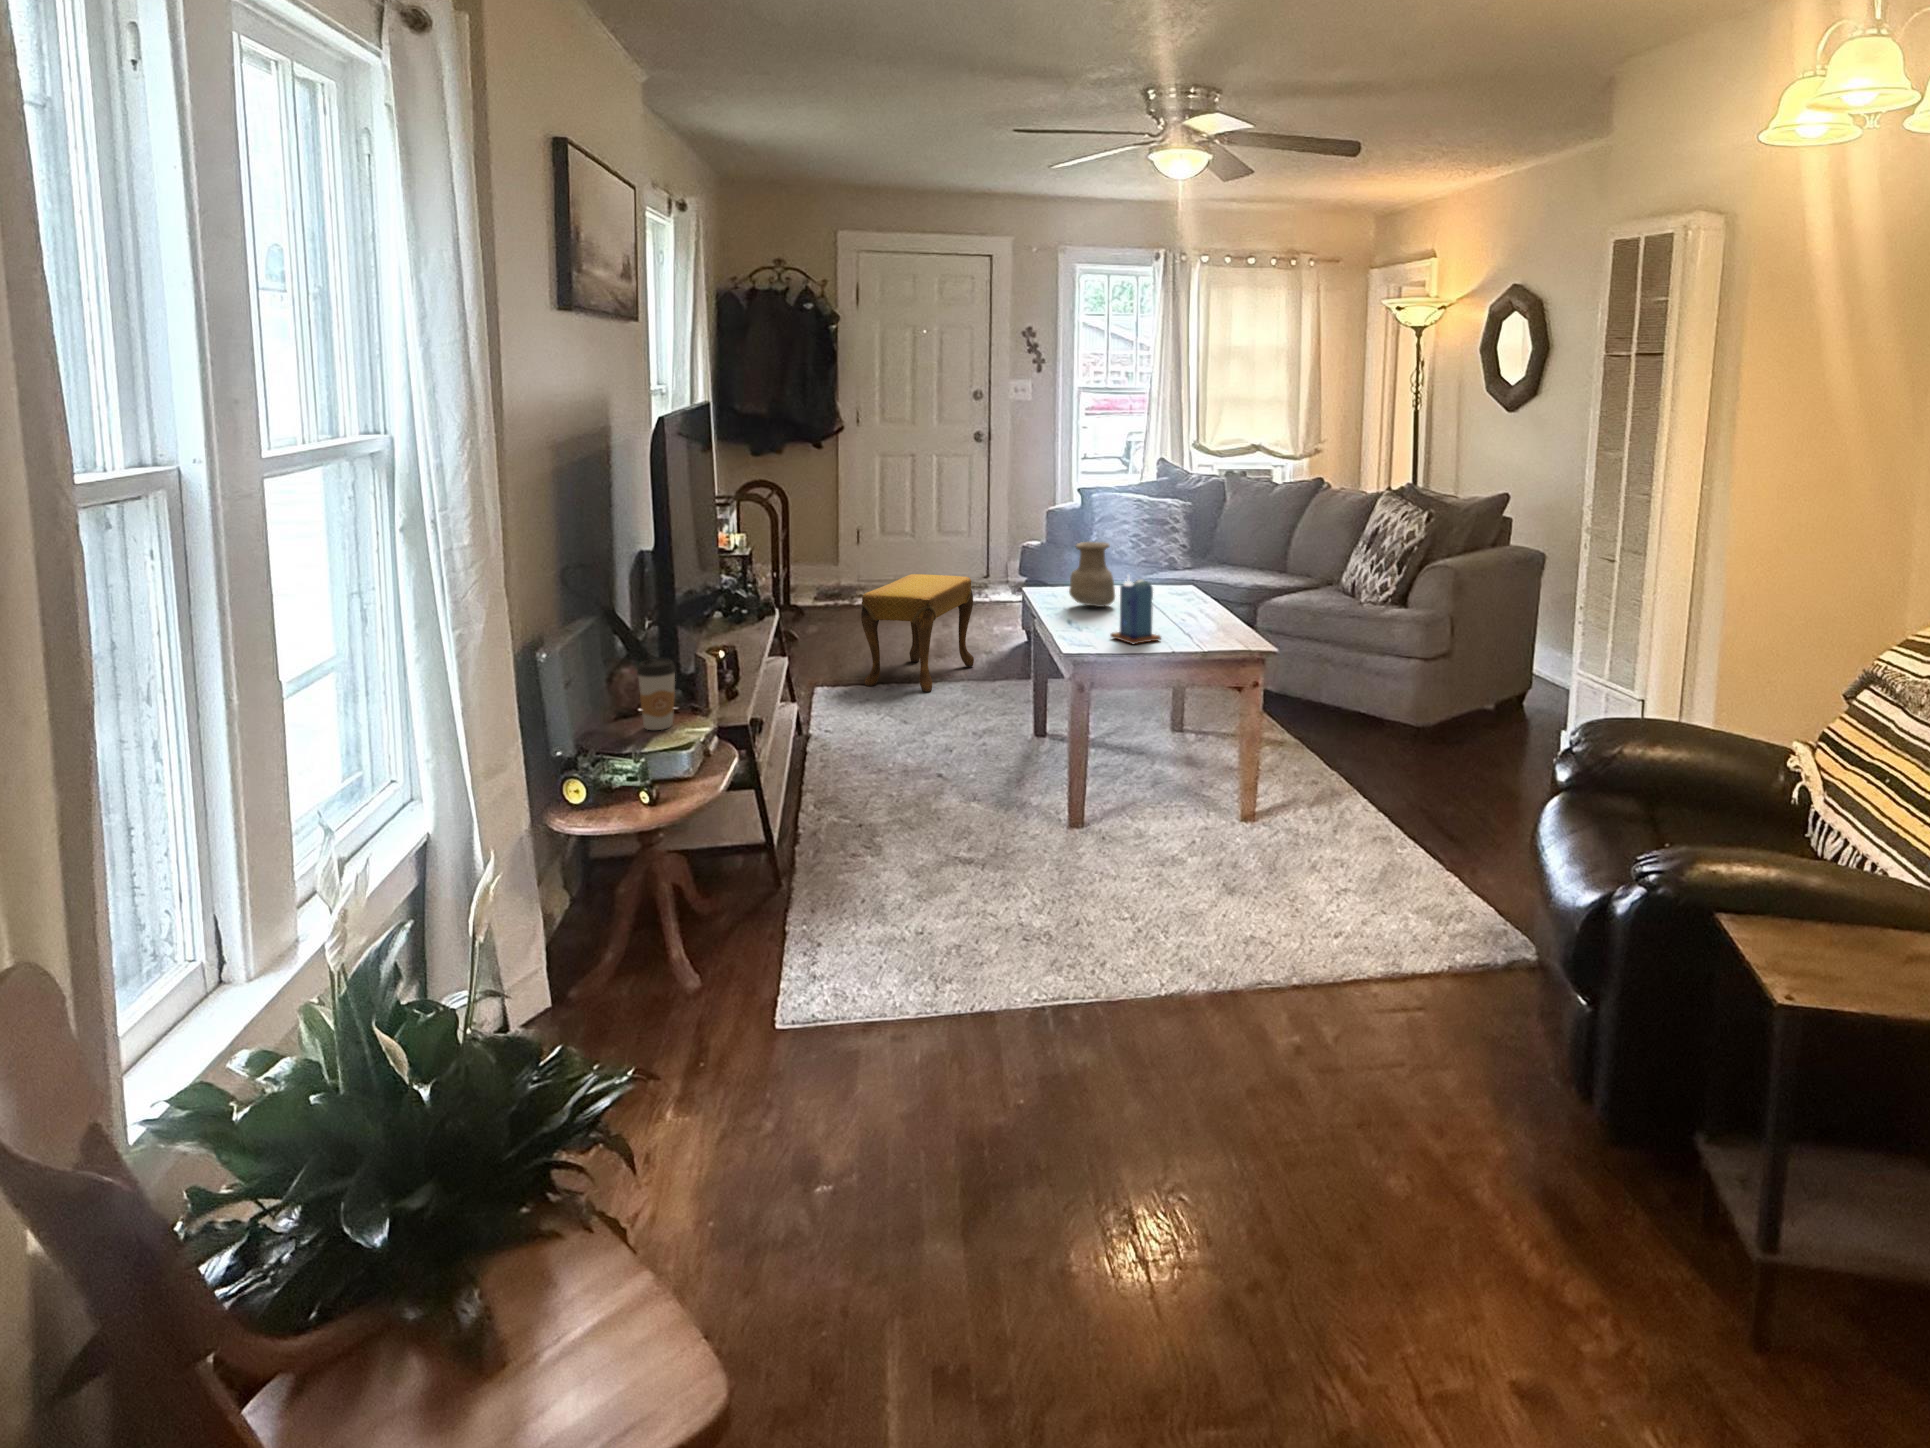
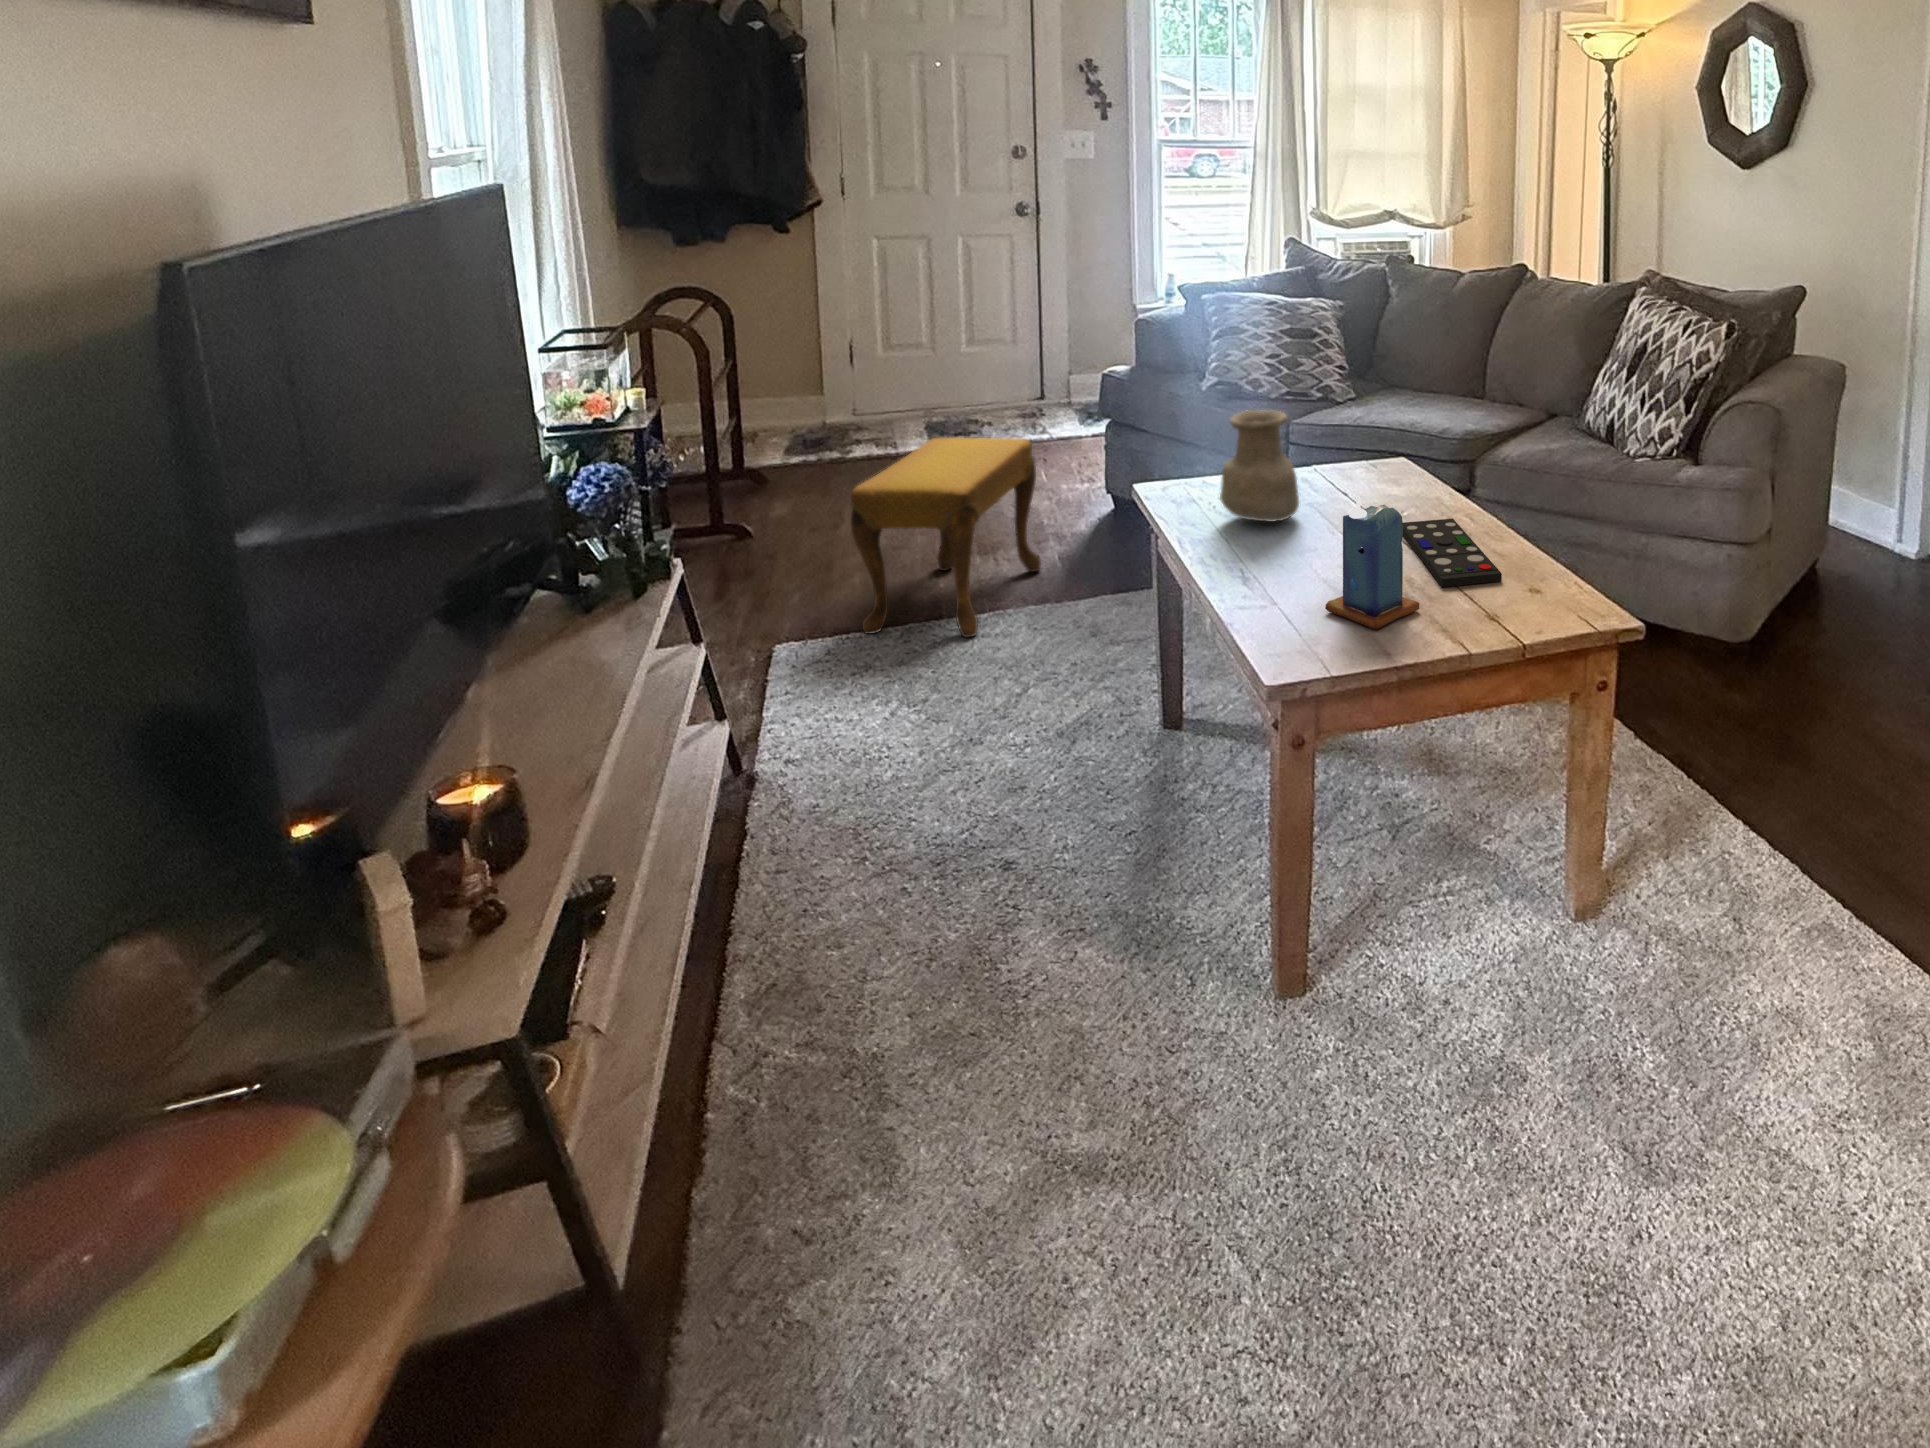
remote control: none [1171,610,1216,634] -> present [1403,518,1502,587]
coffee cup: present [637,659,675,730] -> none [18,1027,191,1281]

